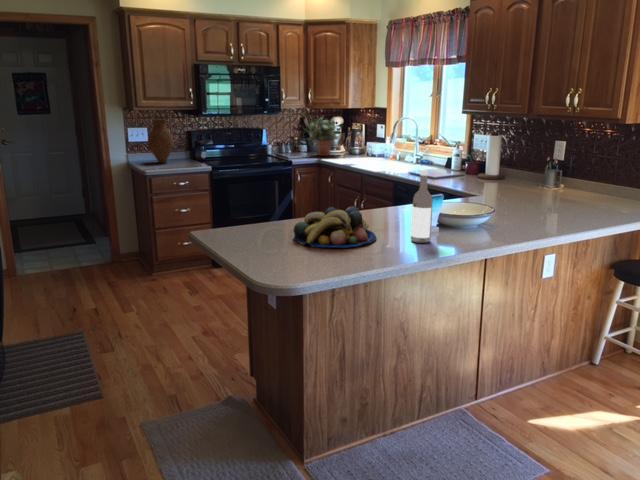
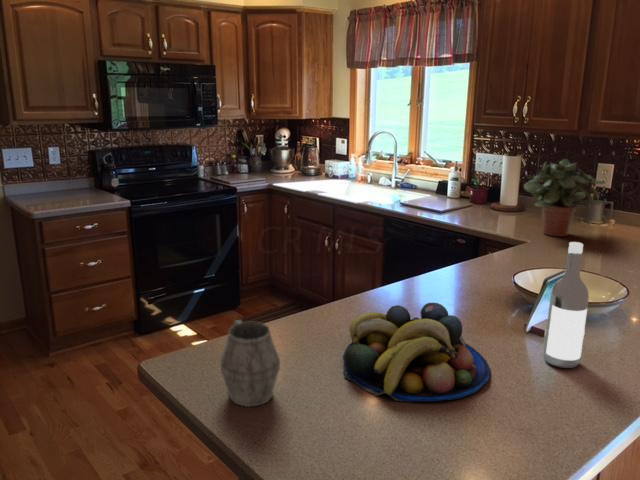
potted plant: present [308,118,340,156] -> present [524,159,605,237]
vase: present [148,120,174,163] -> none [33,137,72,198]
mug: none [225,204,255,245] -> present [221,320,280,407]

